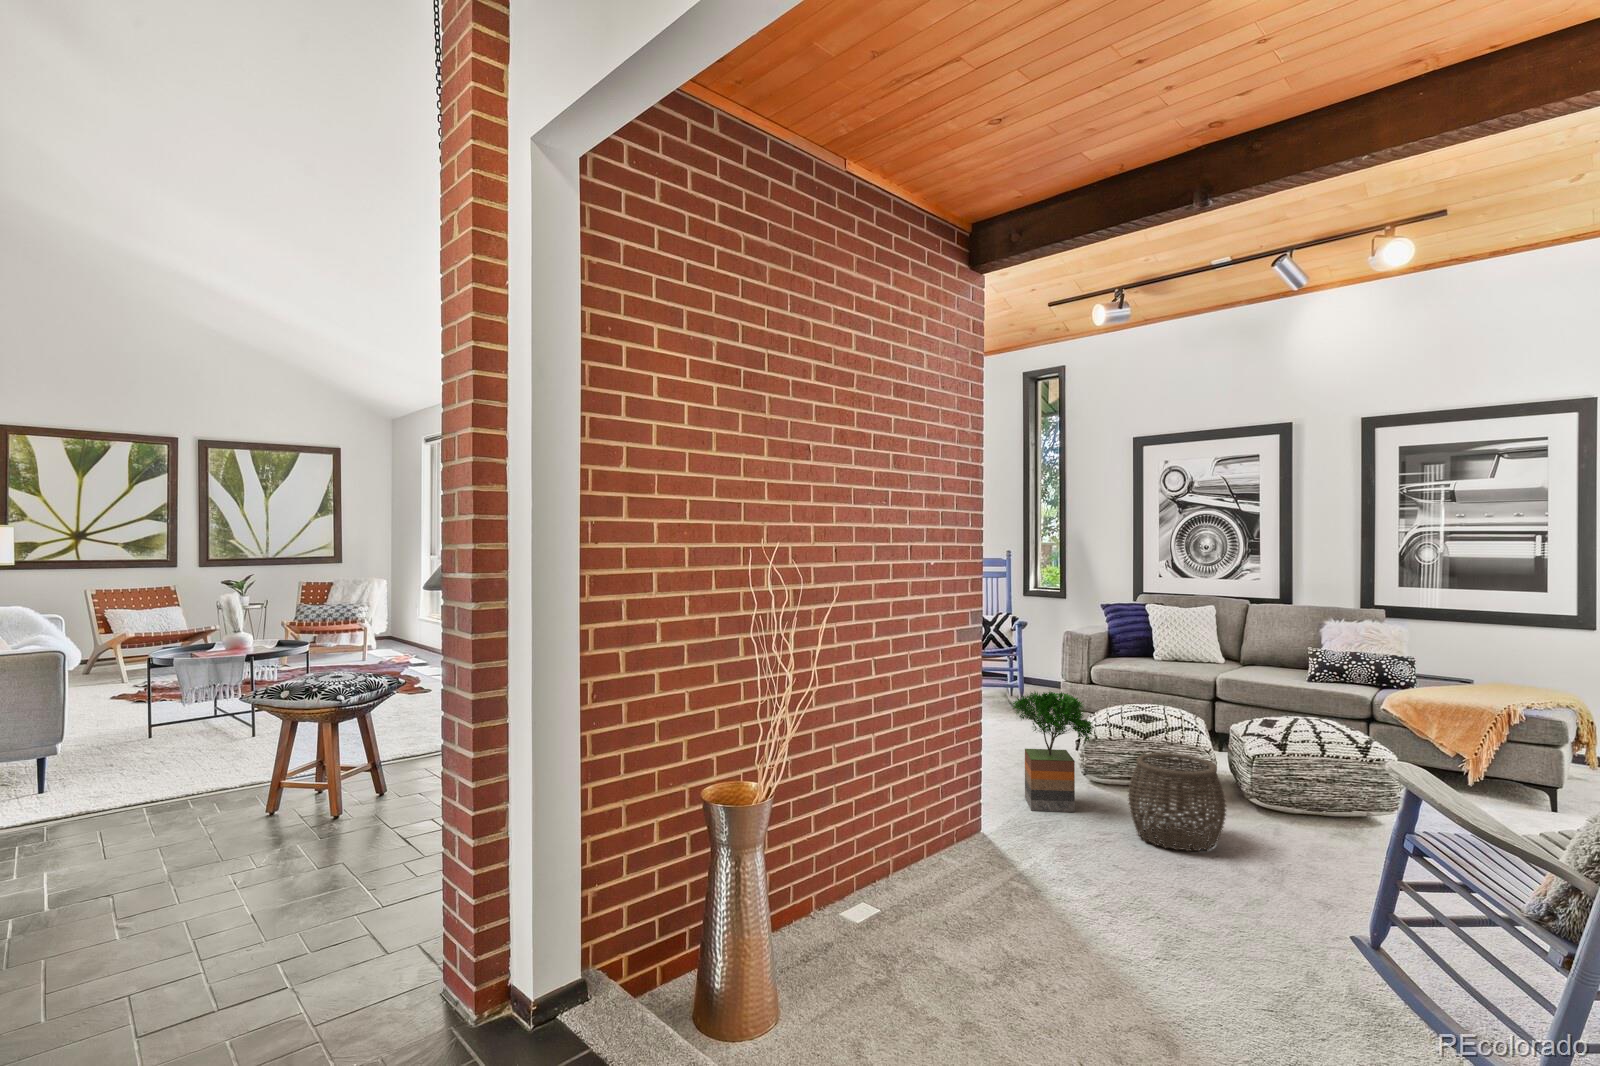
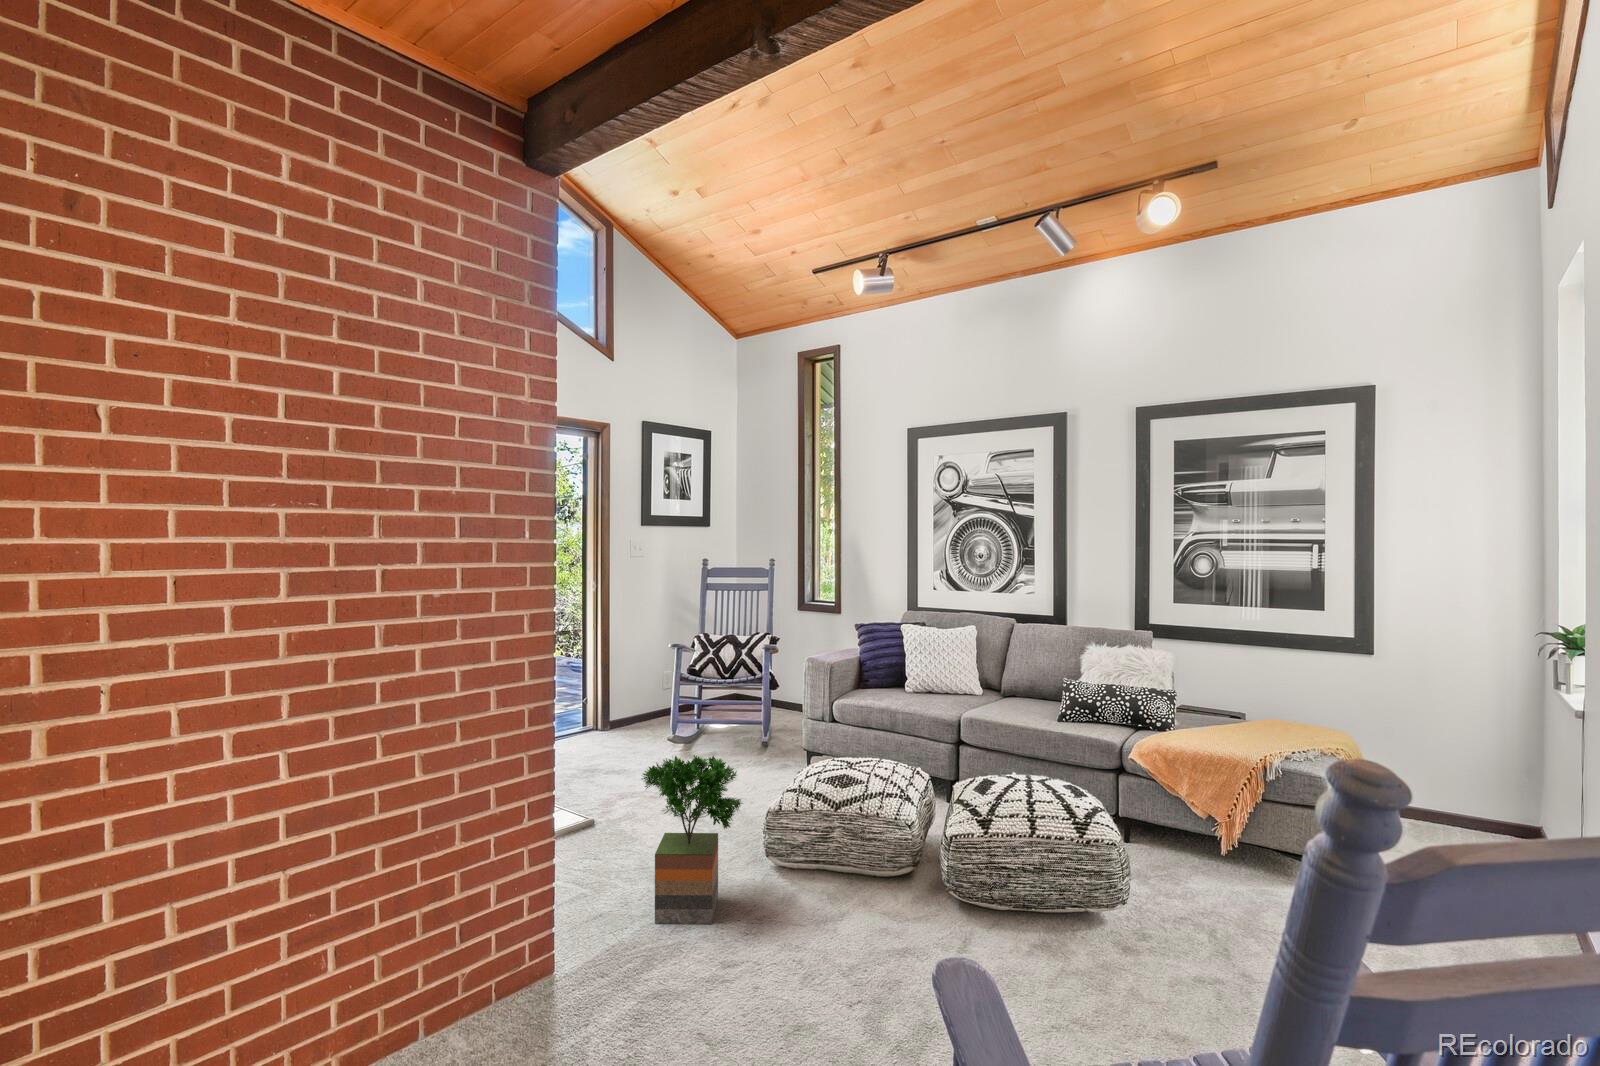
woven basket: present [1128,753,1226,851] -> none [753,847,879,999]

